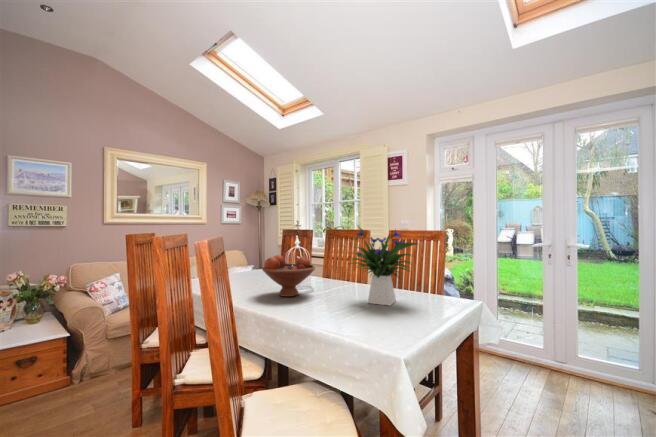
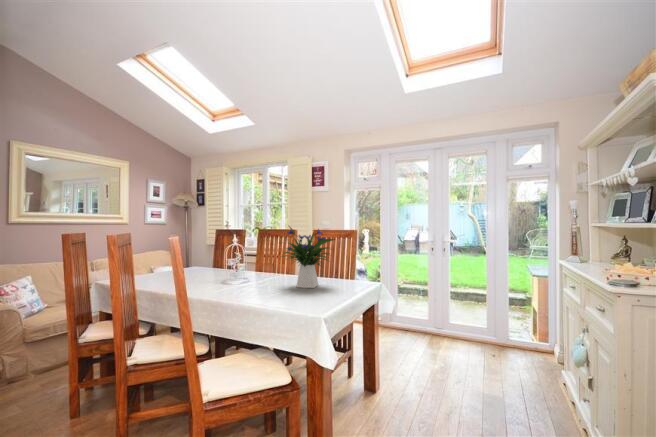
fruit bowl: present [262,255,315,297] -> none [204,251,252,286]

